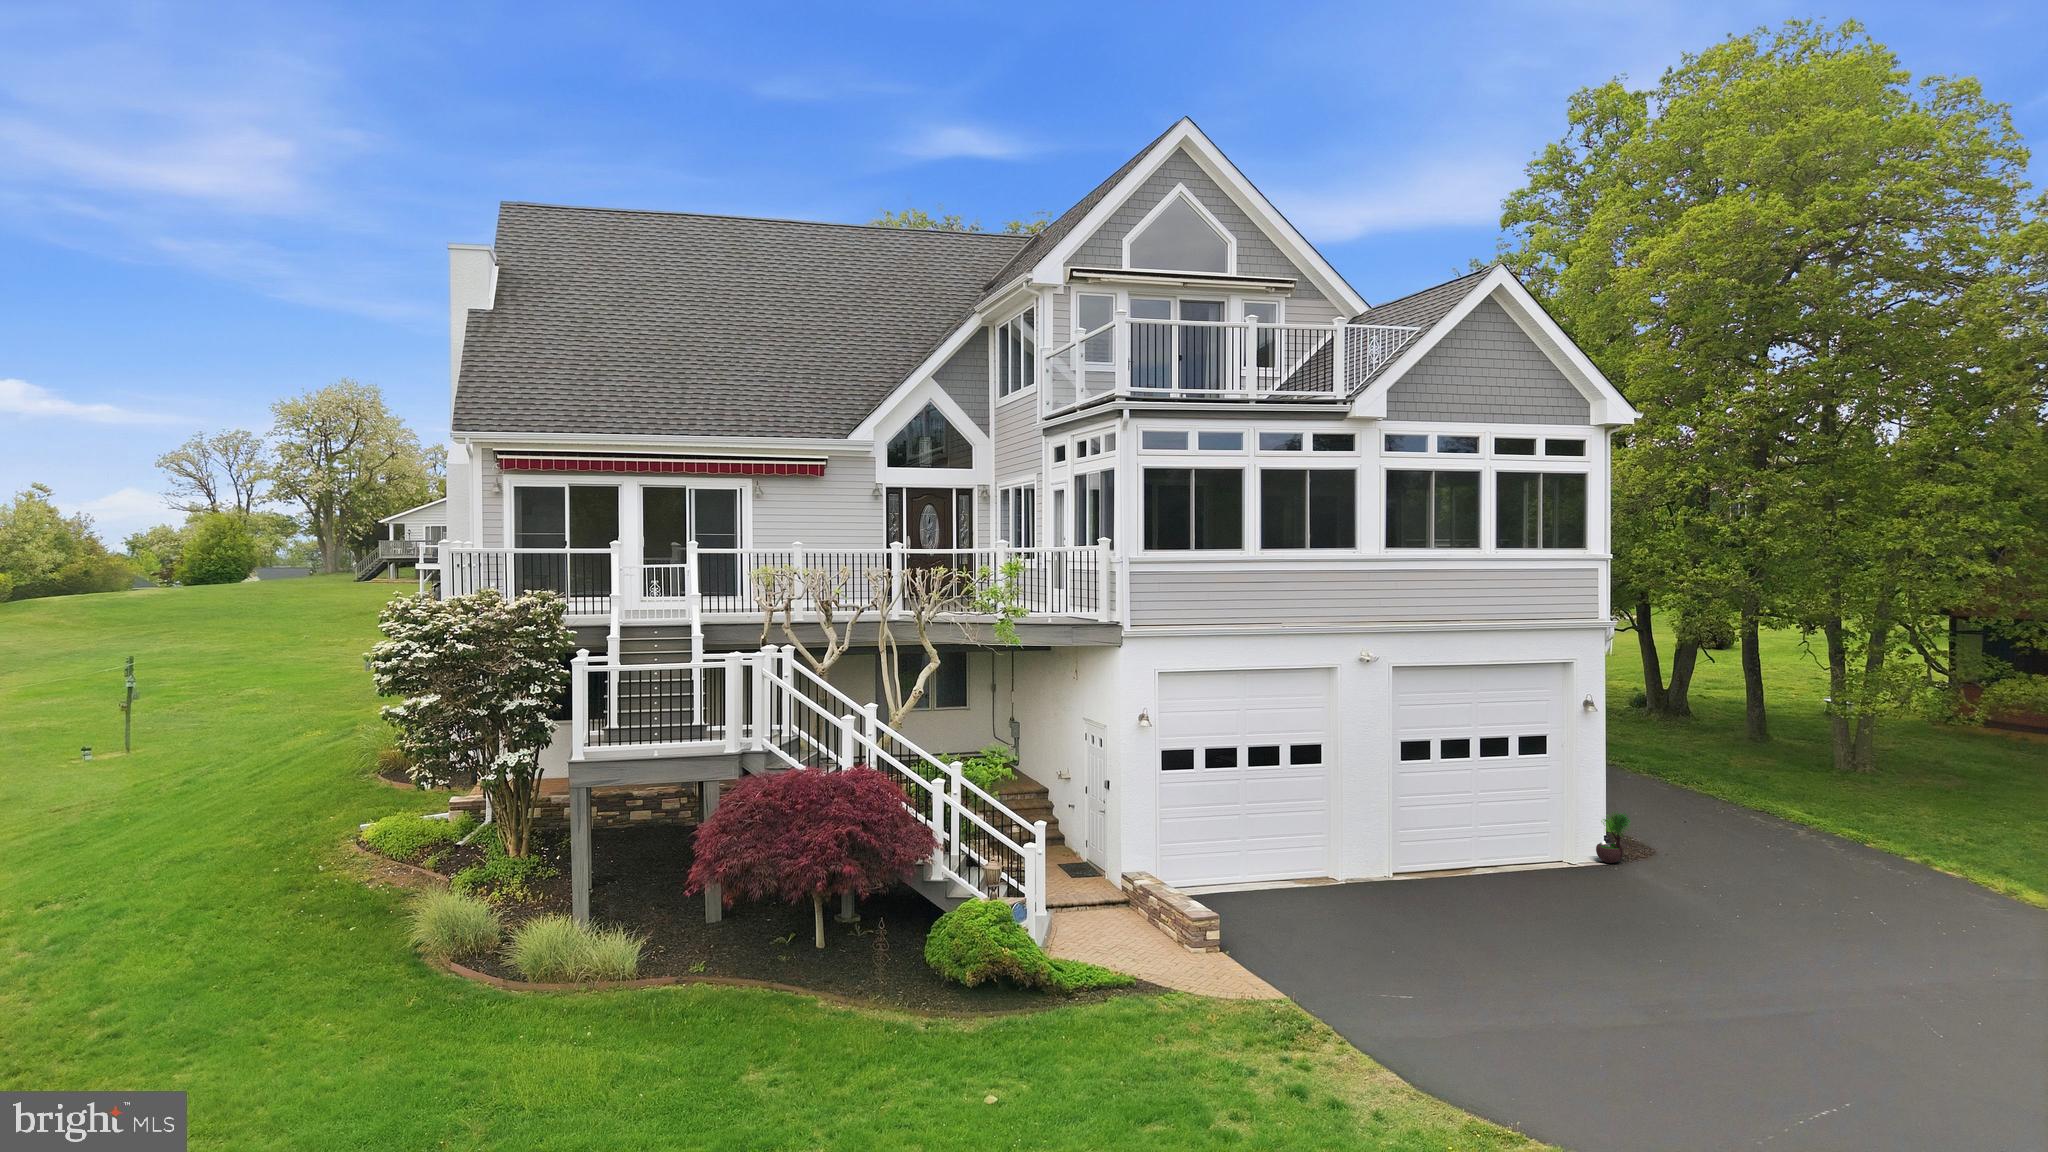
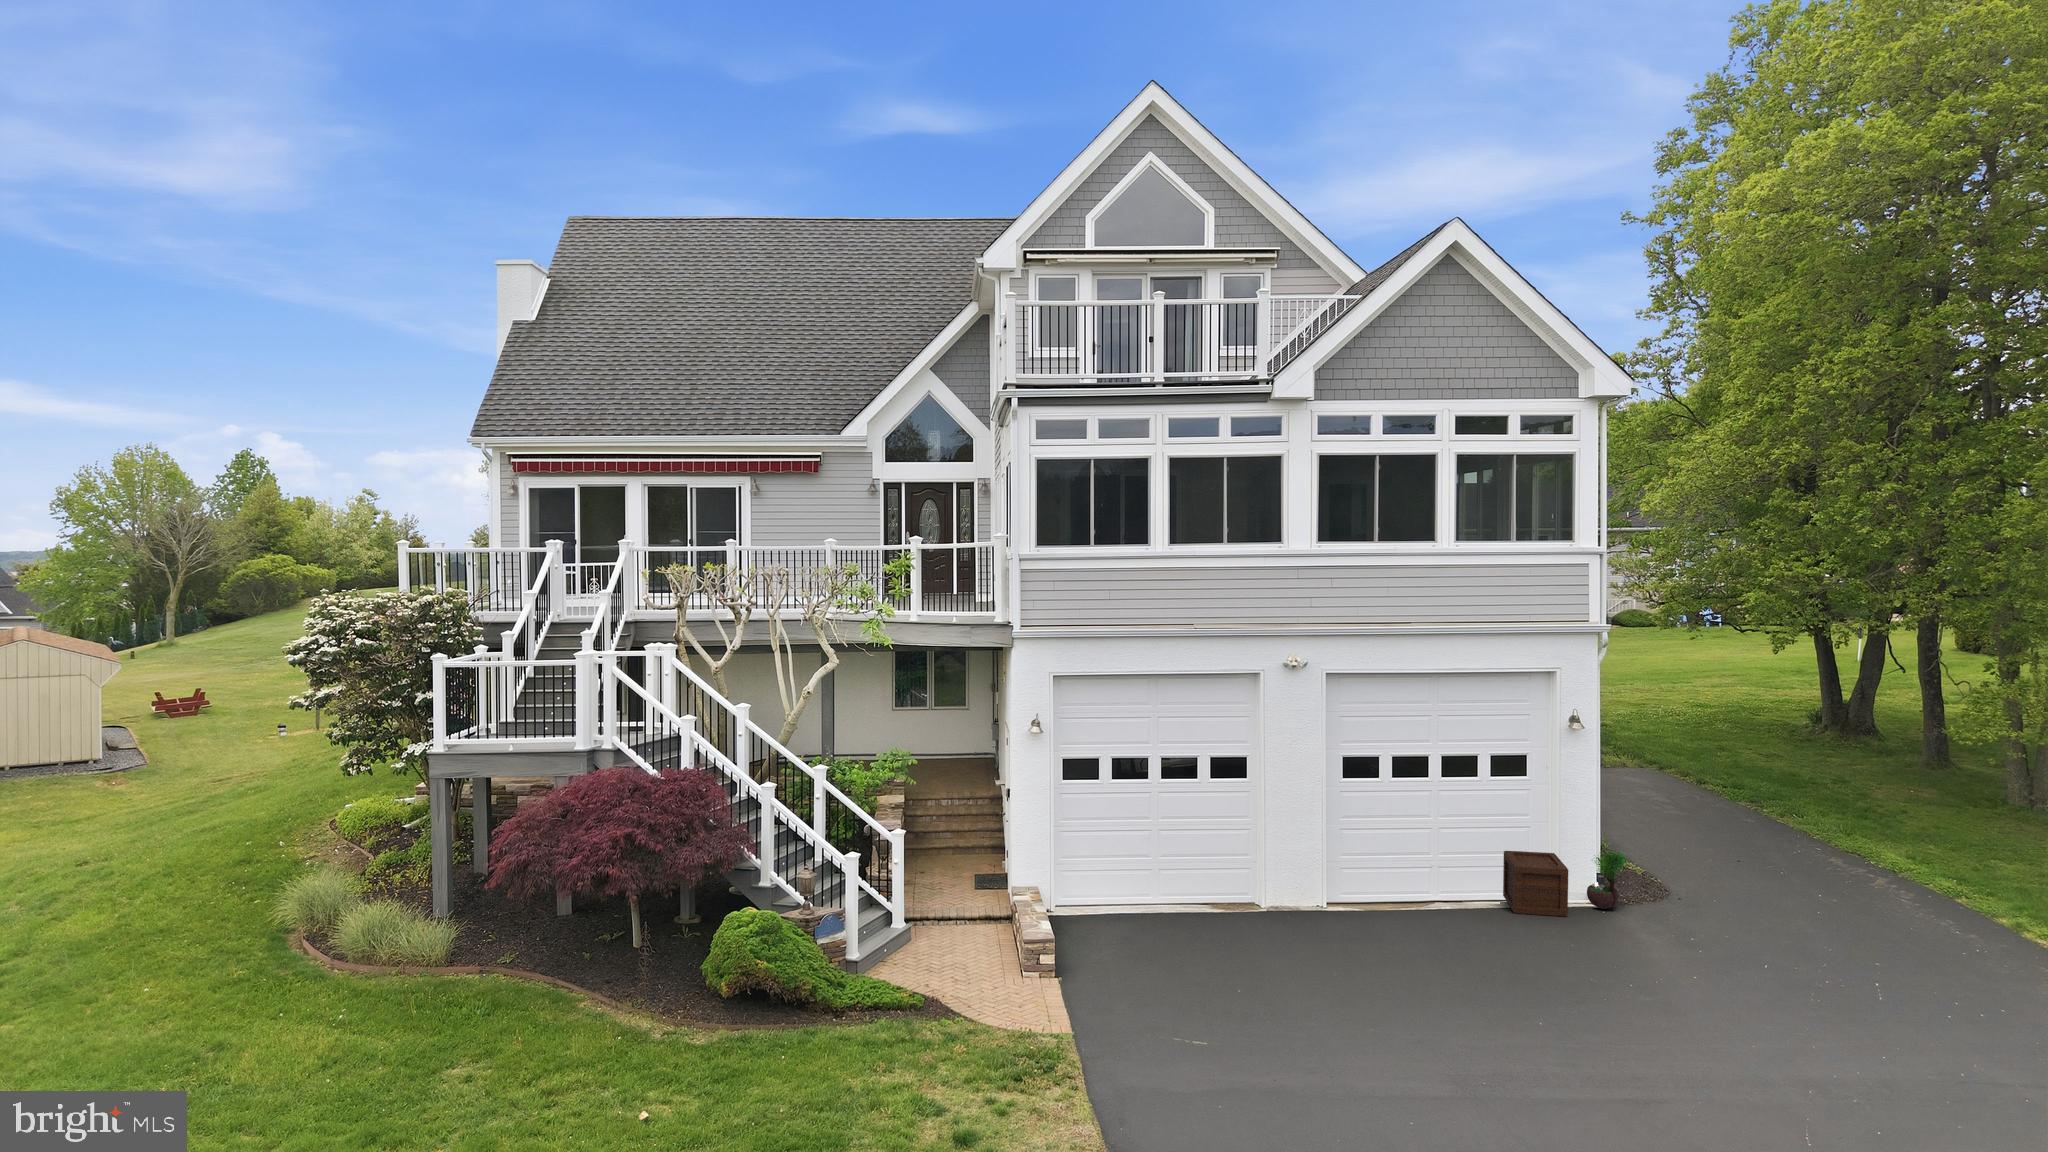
wooden crate: none [1528,818,1591,871] -> present [1503,851,1568,917]

